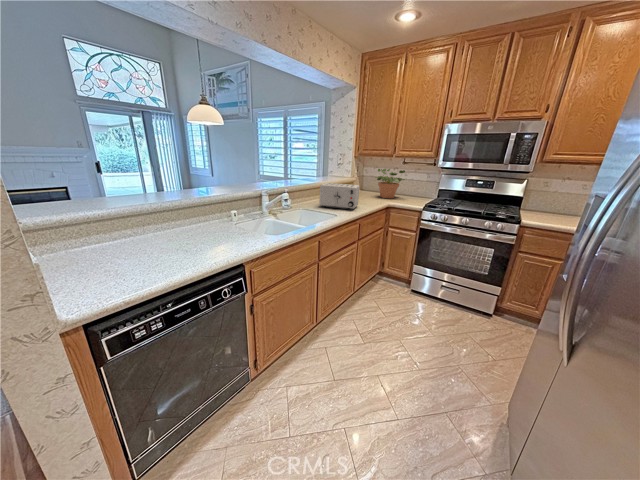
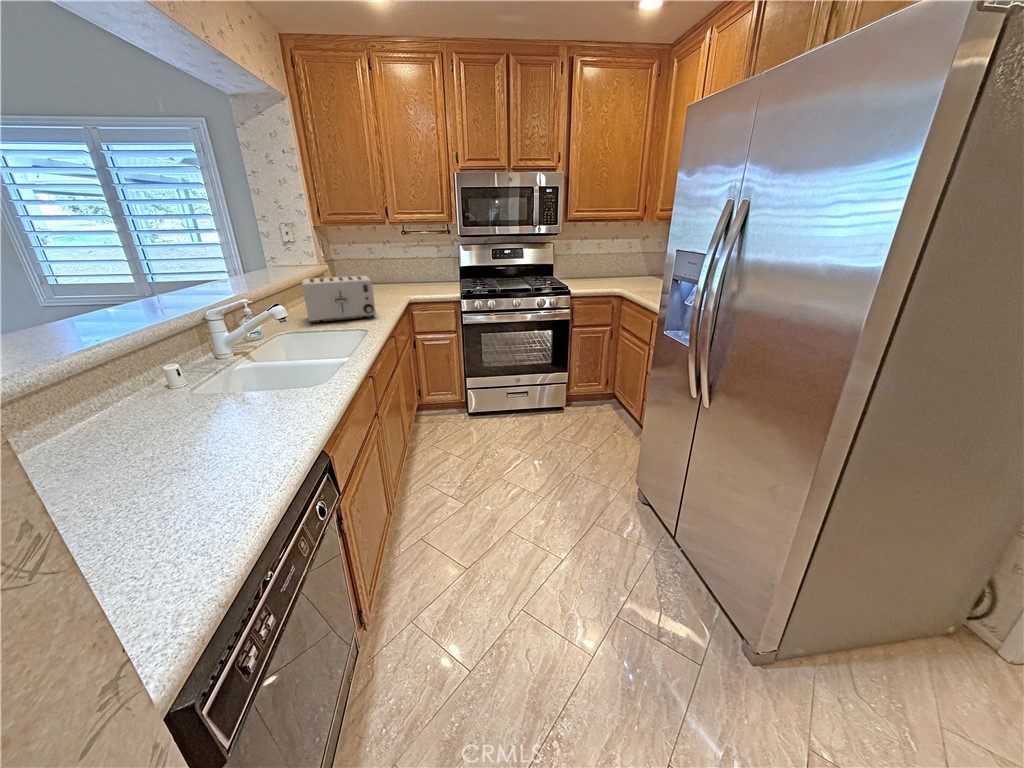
potted plant: present [375,169,405,198] -> none [364,243,419,291]

